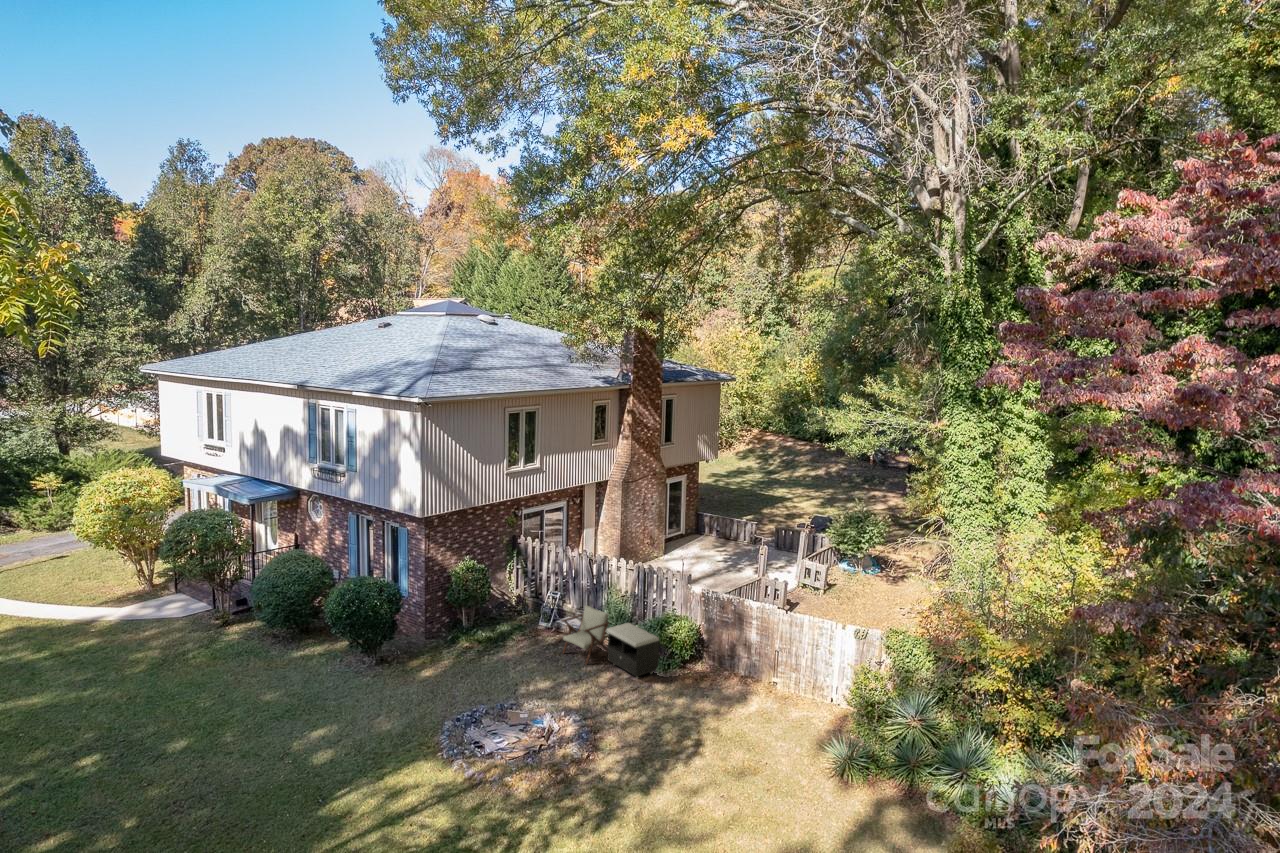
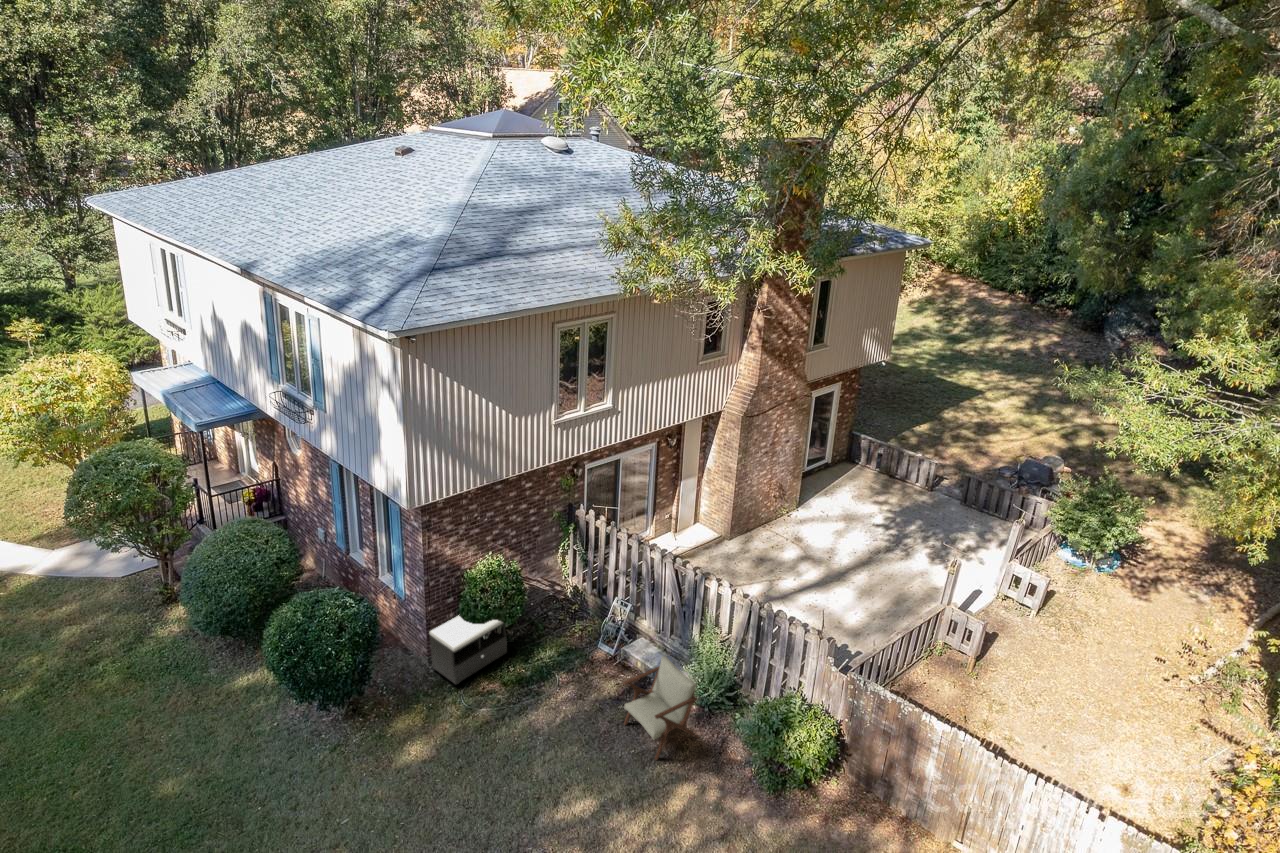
storage bench: present [607,623,659,678] -> present [429,615,507,684]

